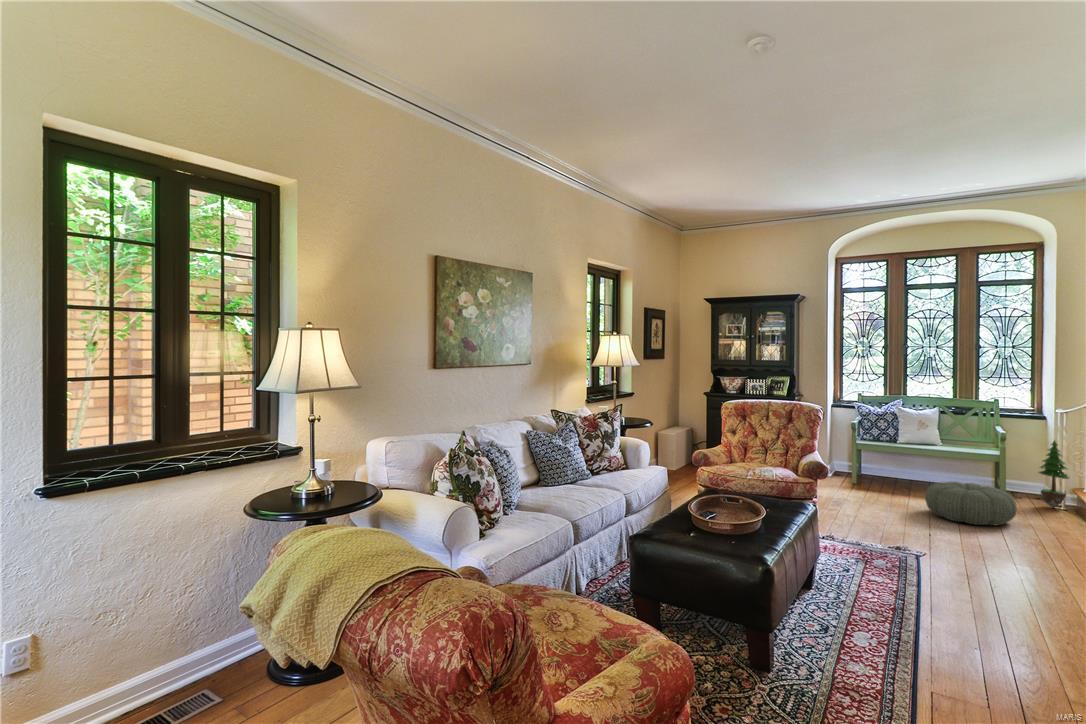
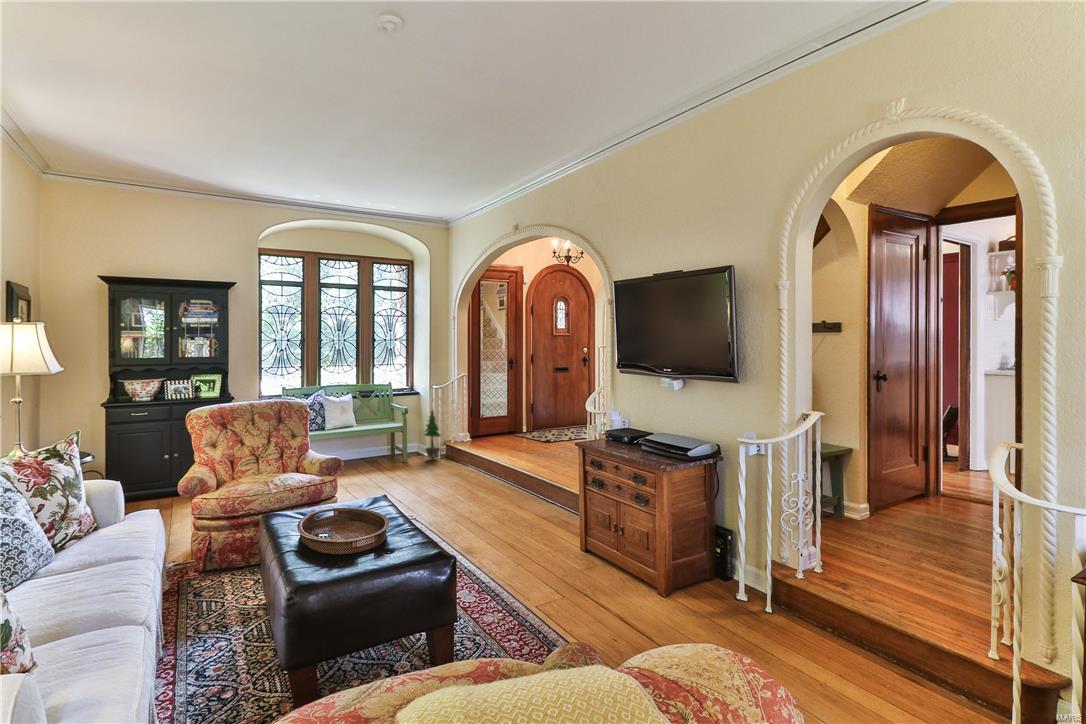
pouf: present [925,482,1017,525] -> none [370,452,431,486]

